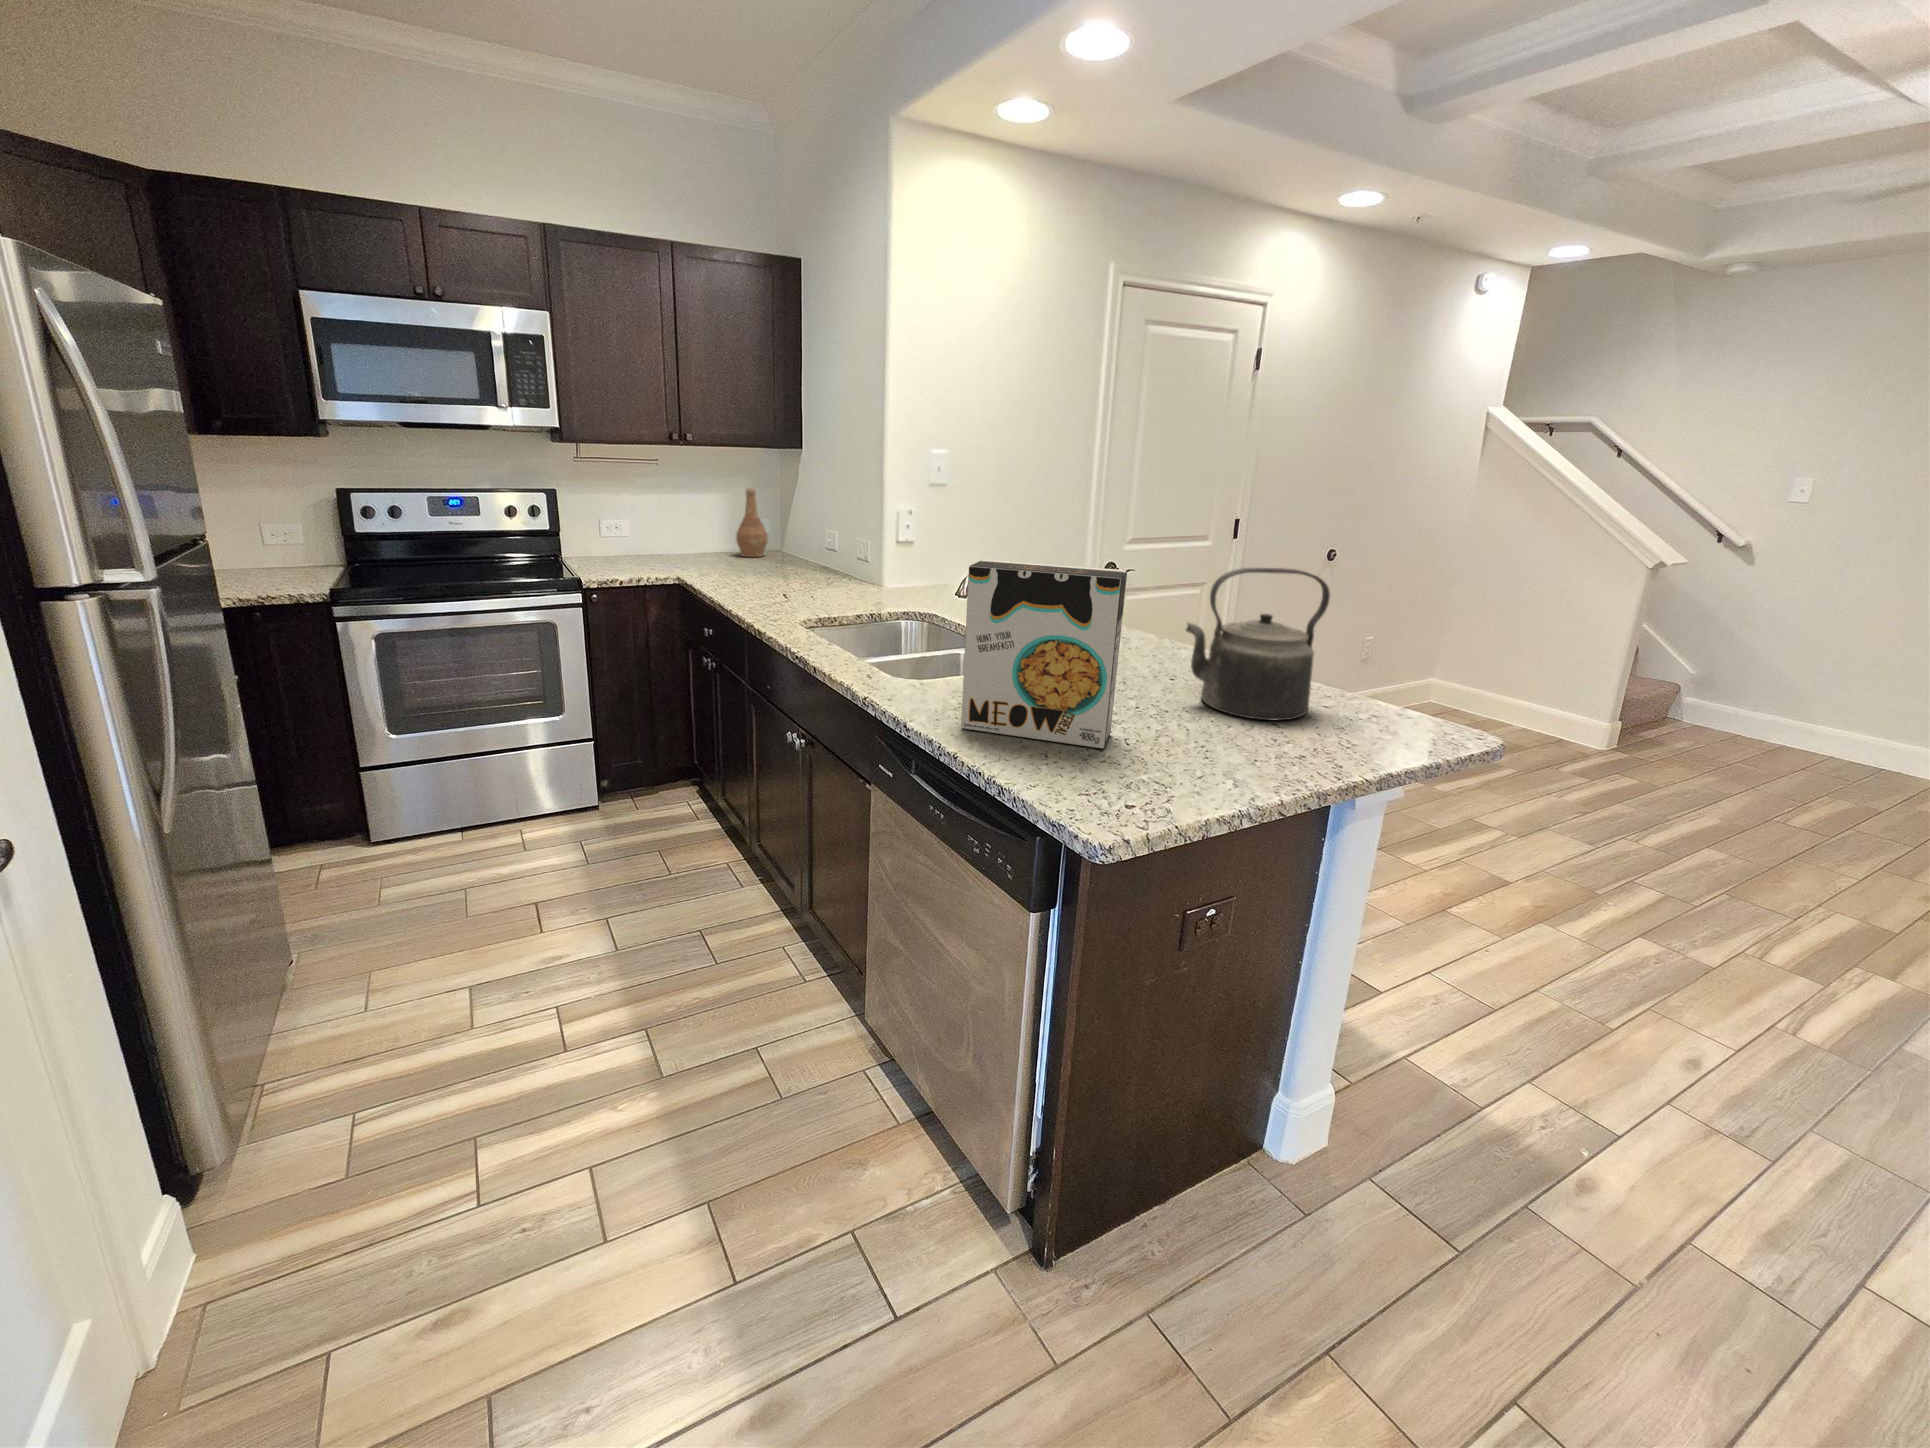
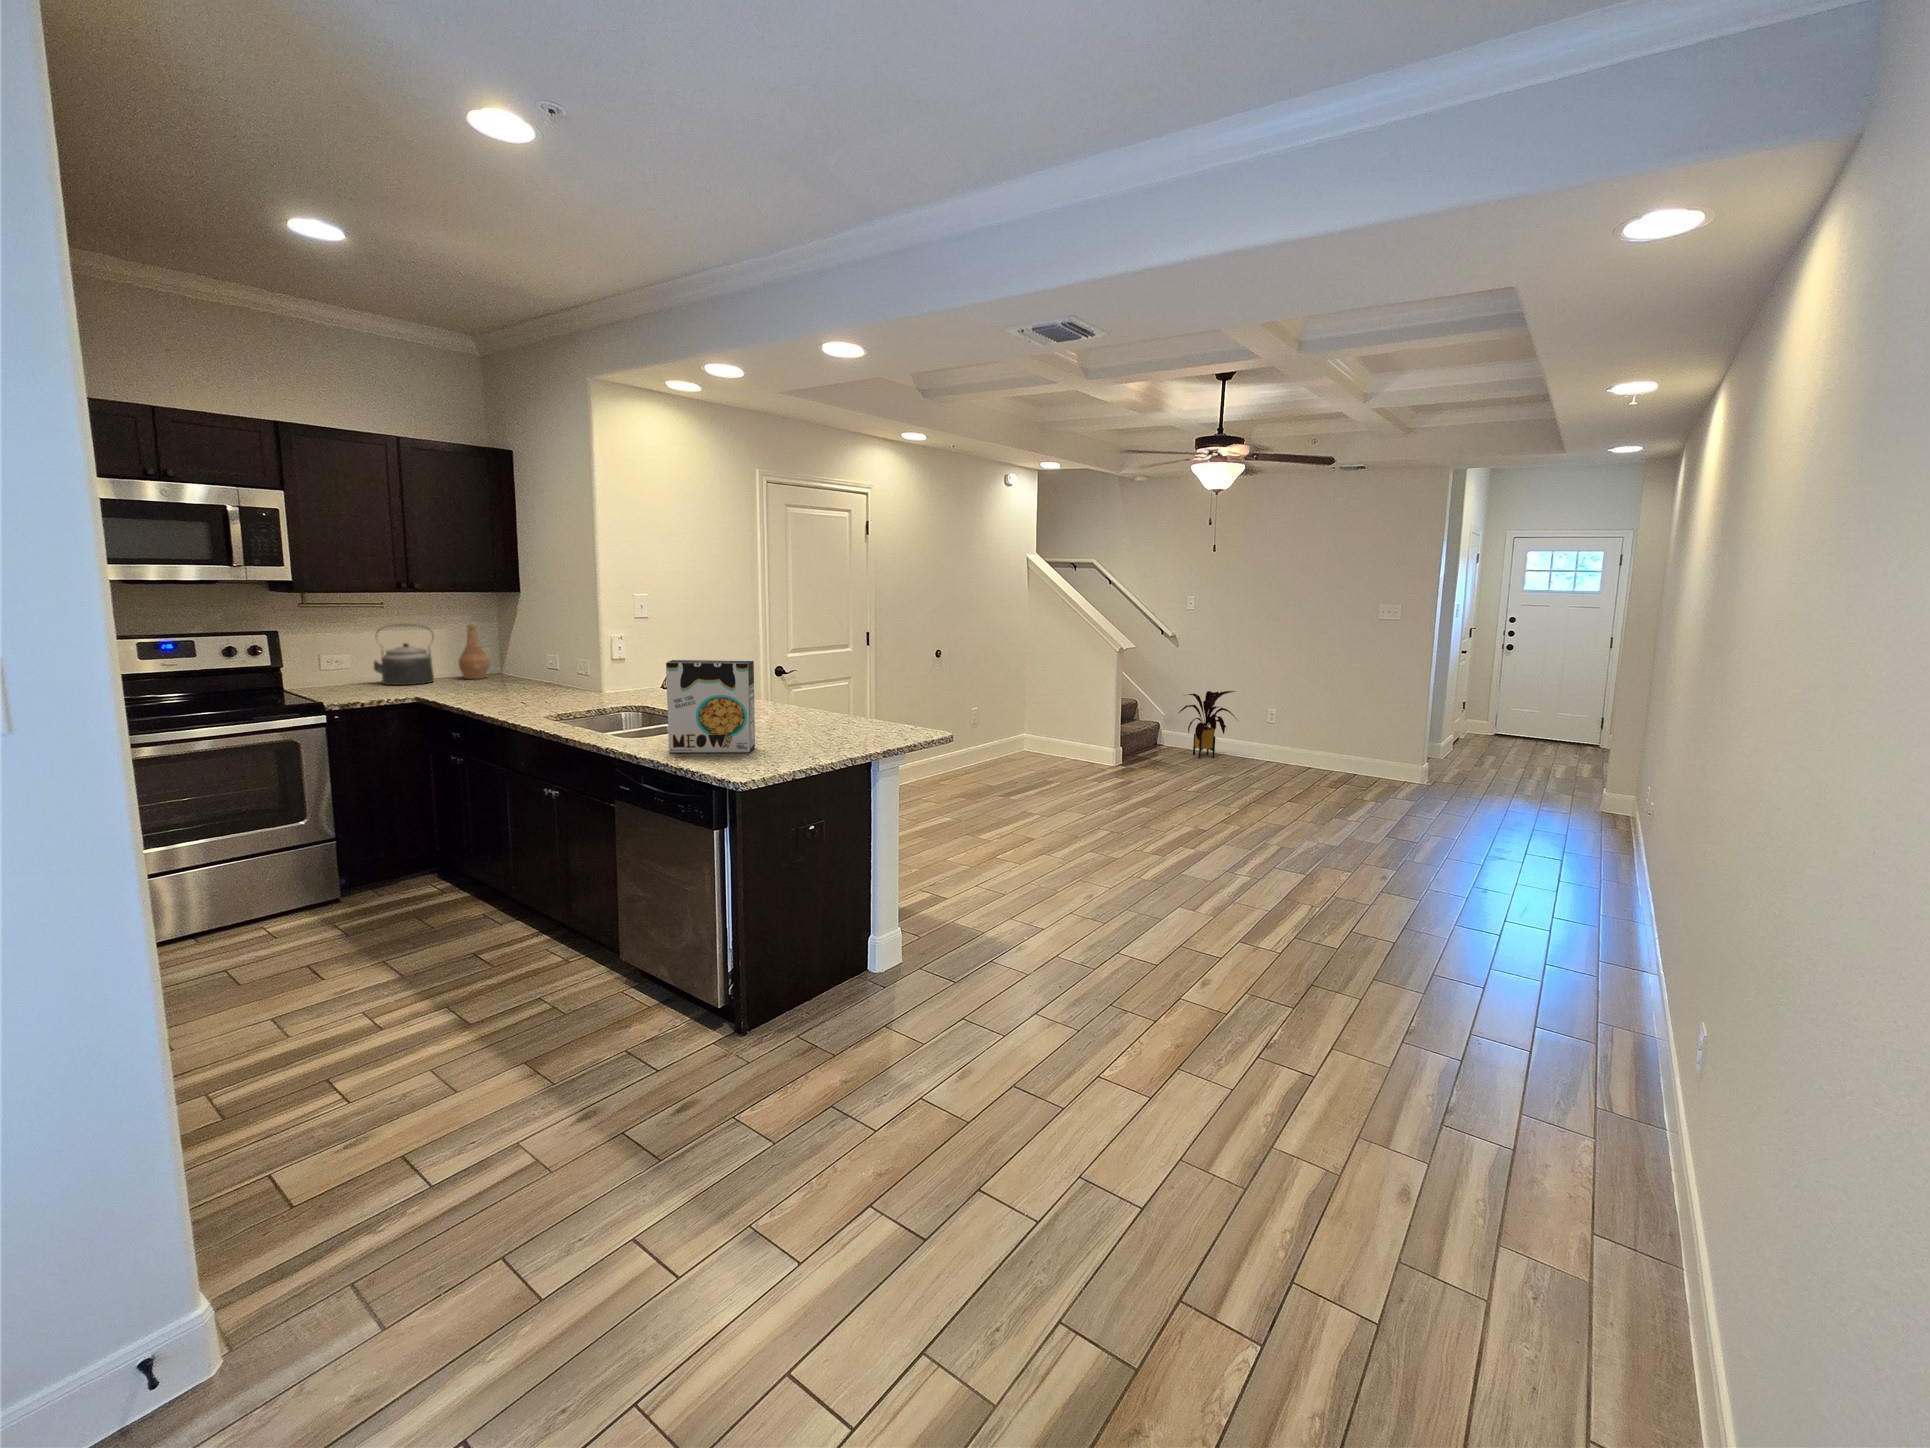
kettle: present [1186,568,1330,720] -> present [374,624,434,685]
house plant: none [1741,645,1887,760] -> present [1179,691,1235,758]

